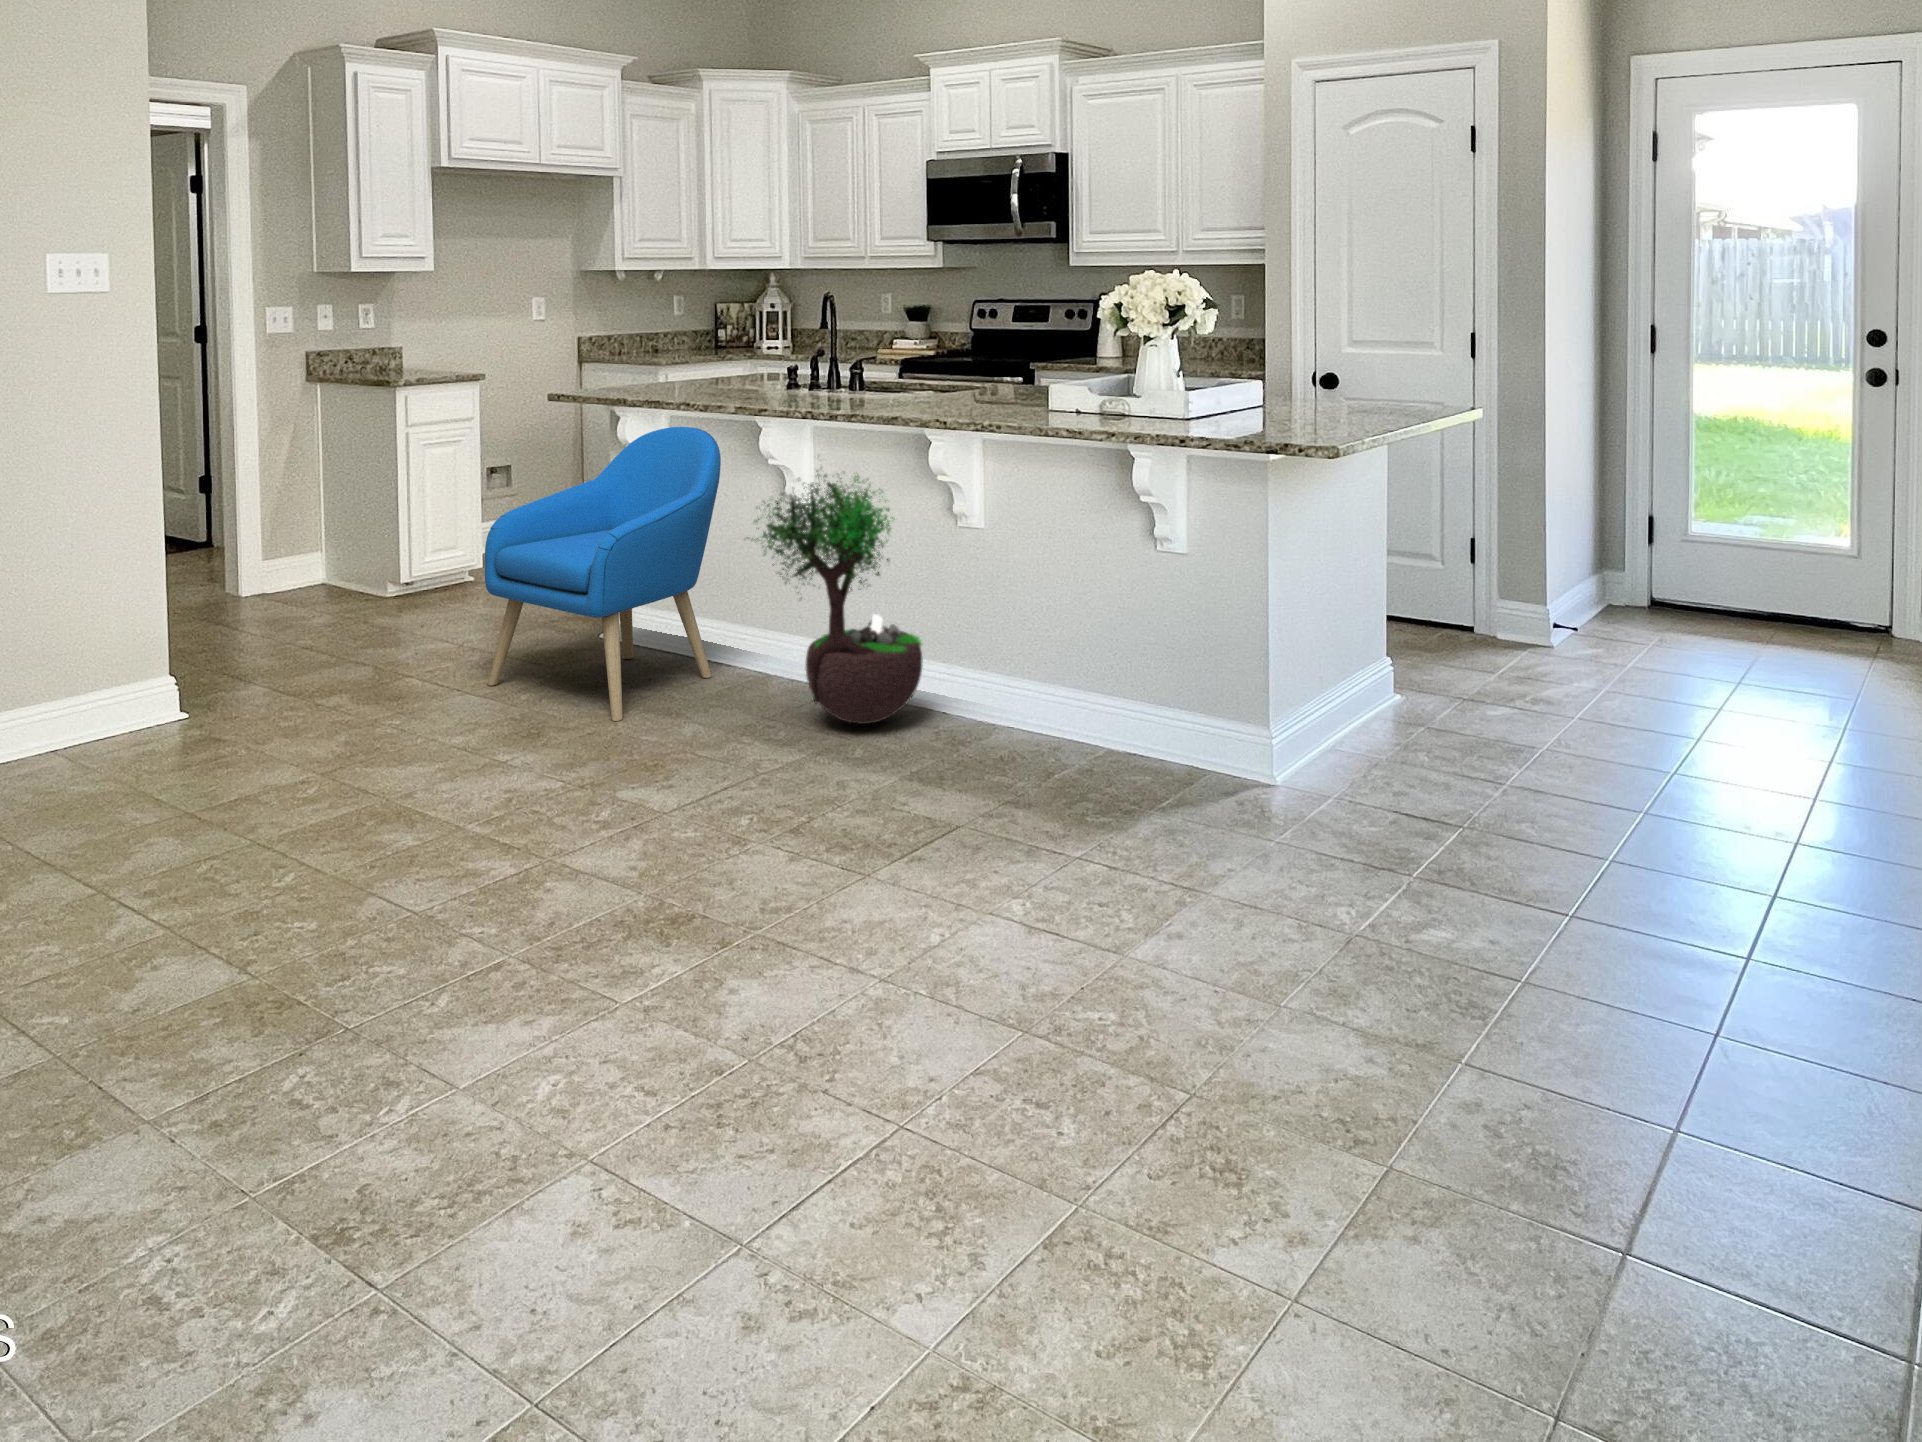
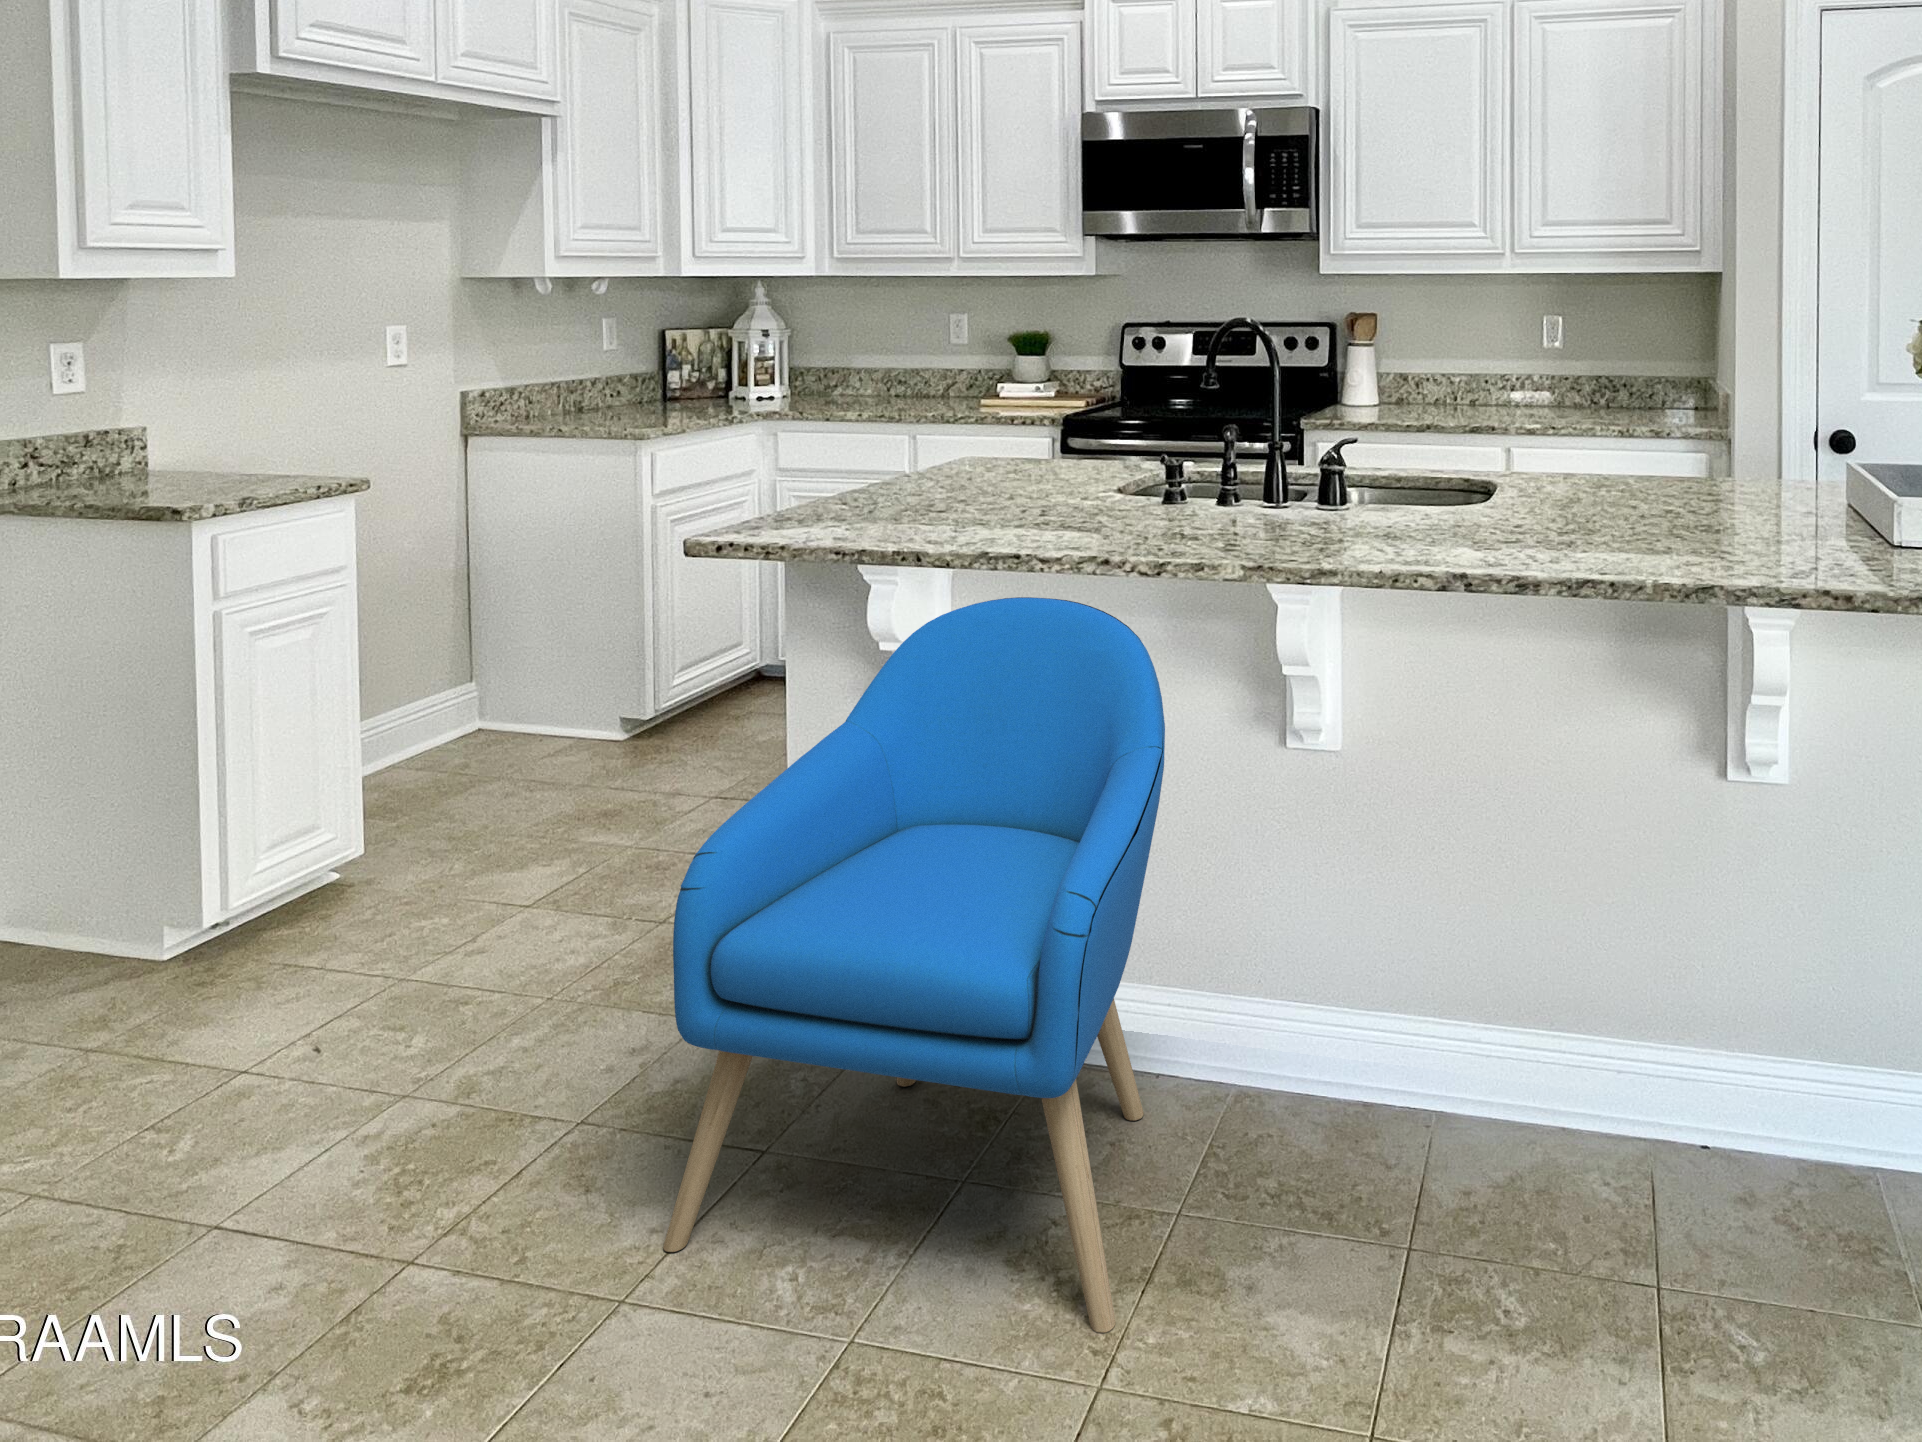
potted tree: present [746,471,923,724] -> none [1432,673,1784,1228]

